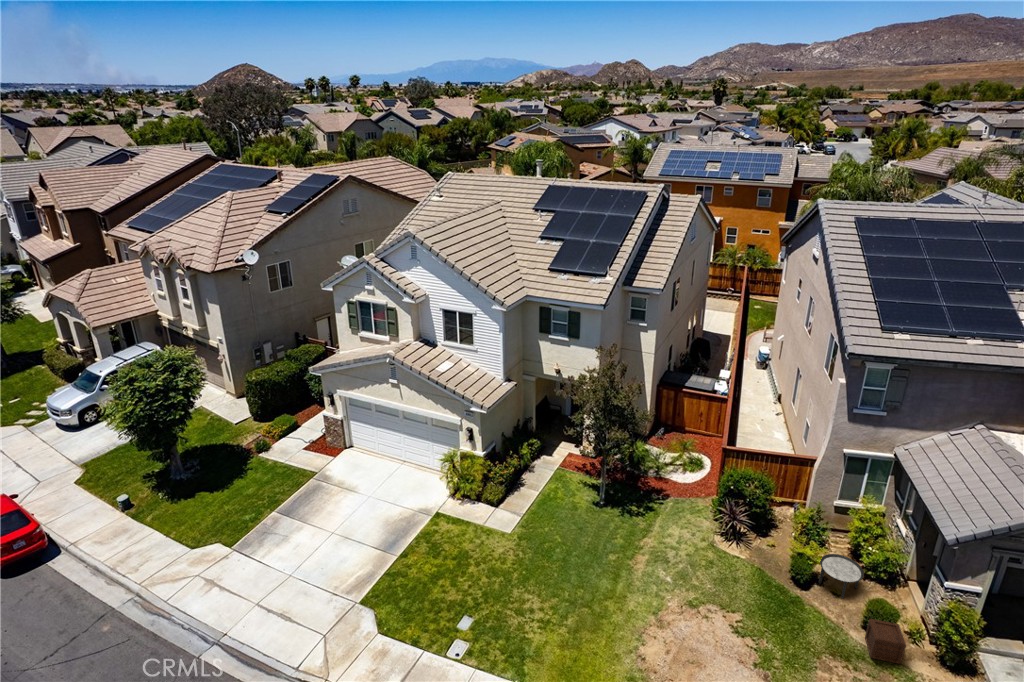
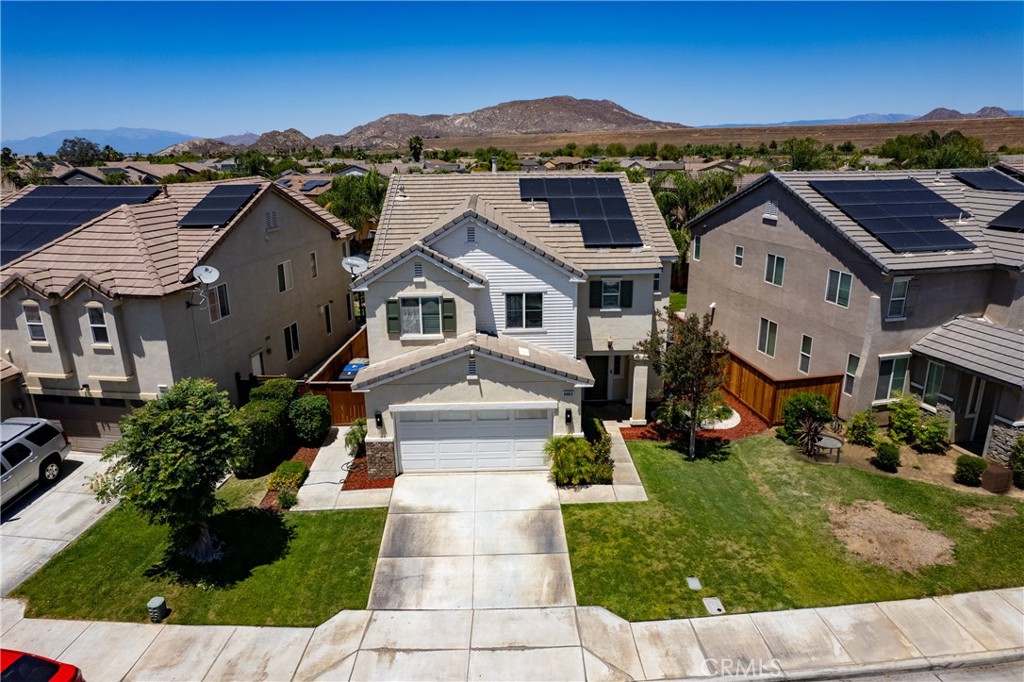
round table: present [819,554,864,599] -> present [812,434,844,463]

